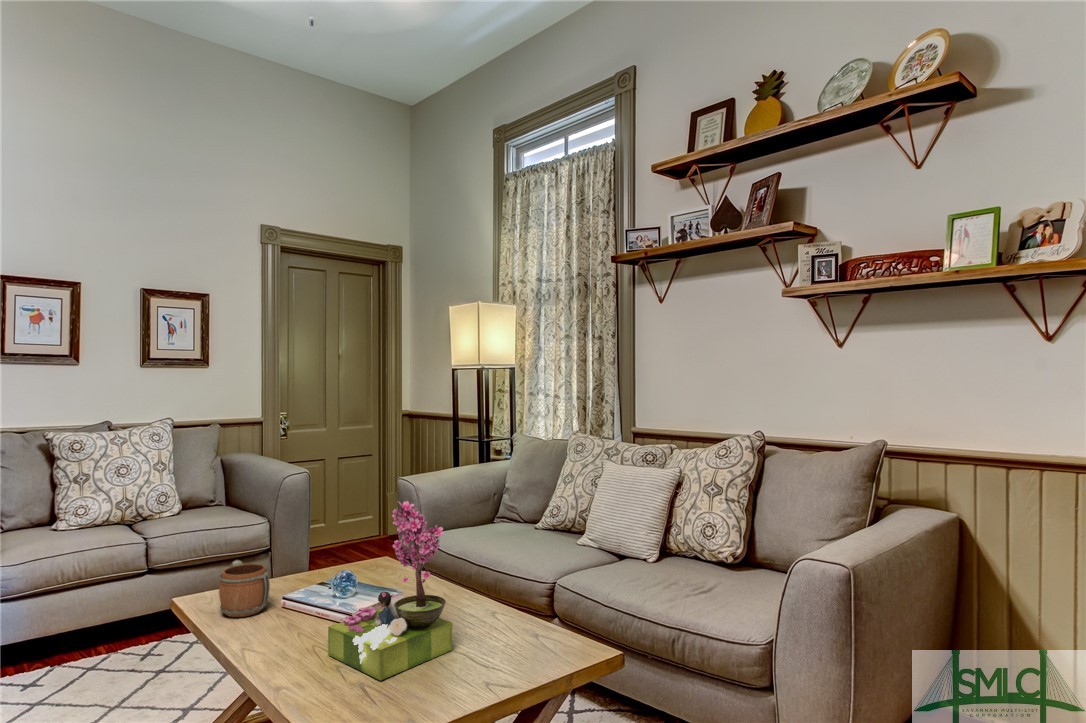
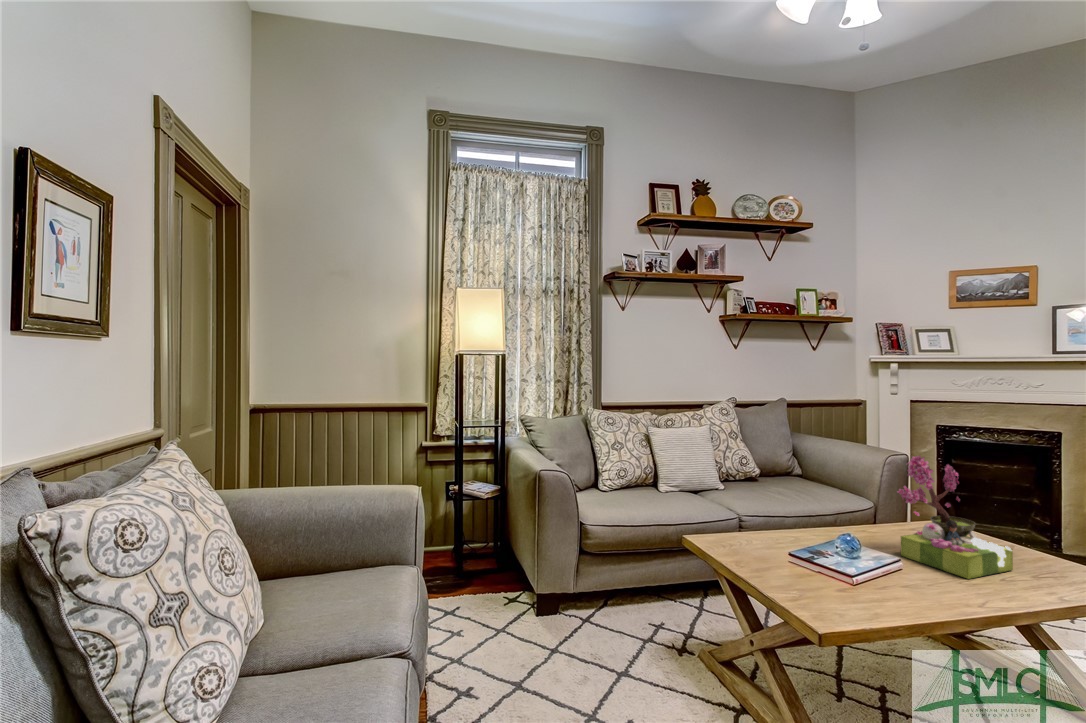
mug: present [219,560,270,617] -> none [809,550,884,608]

